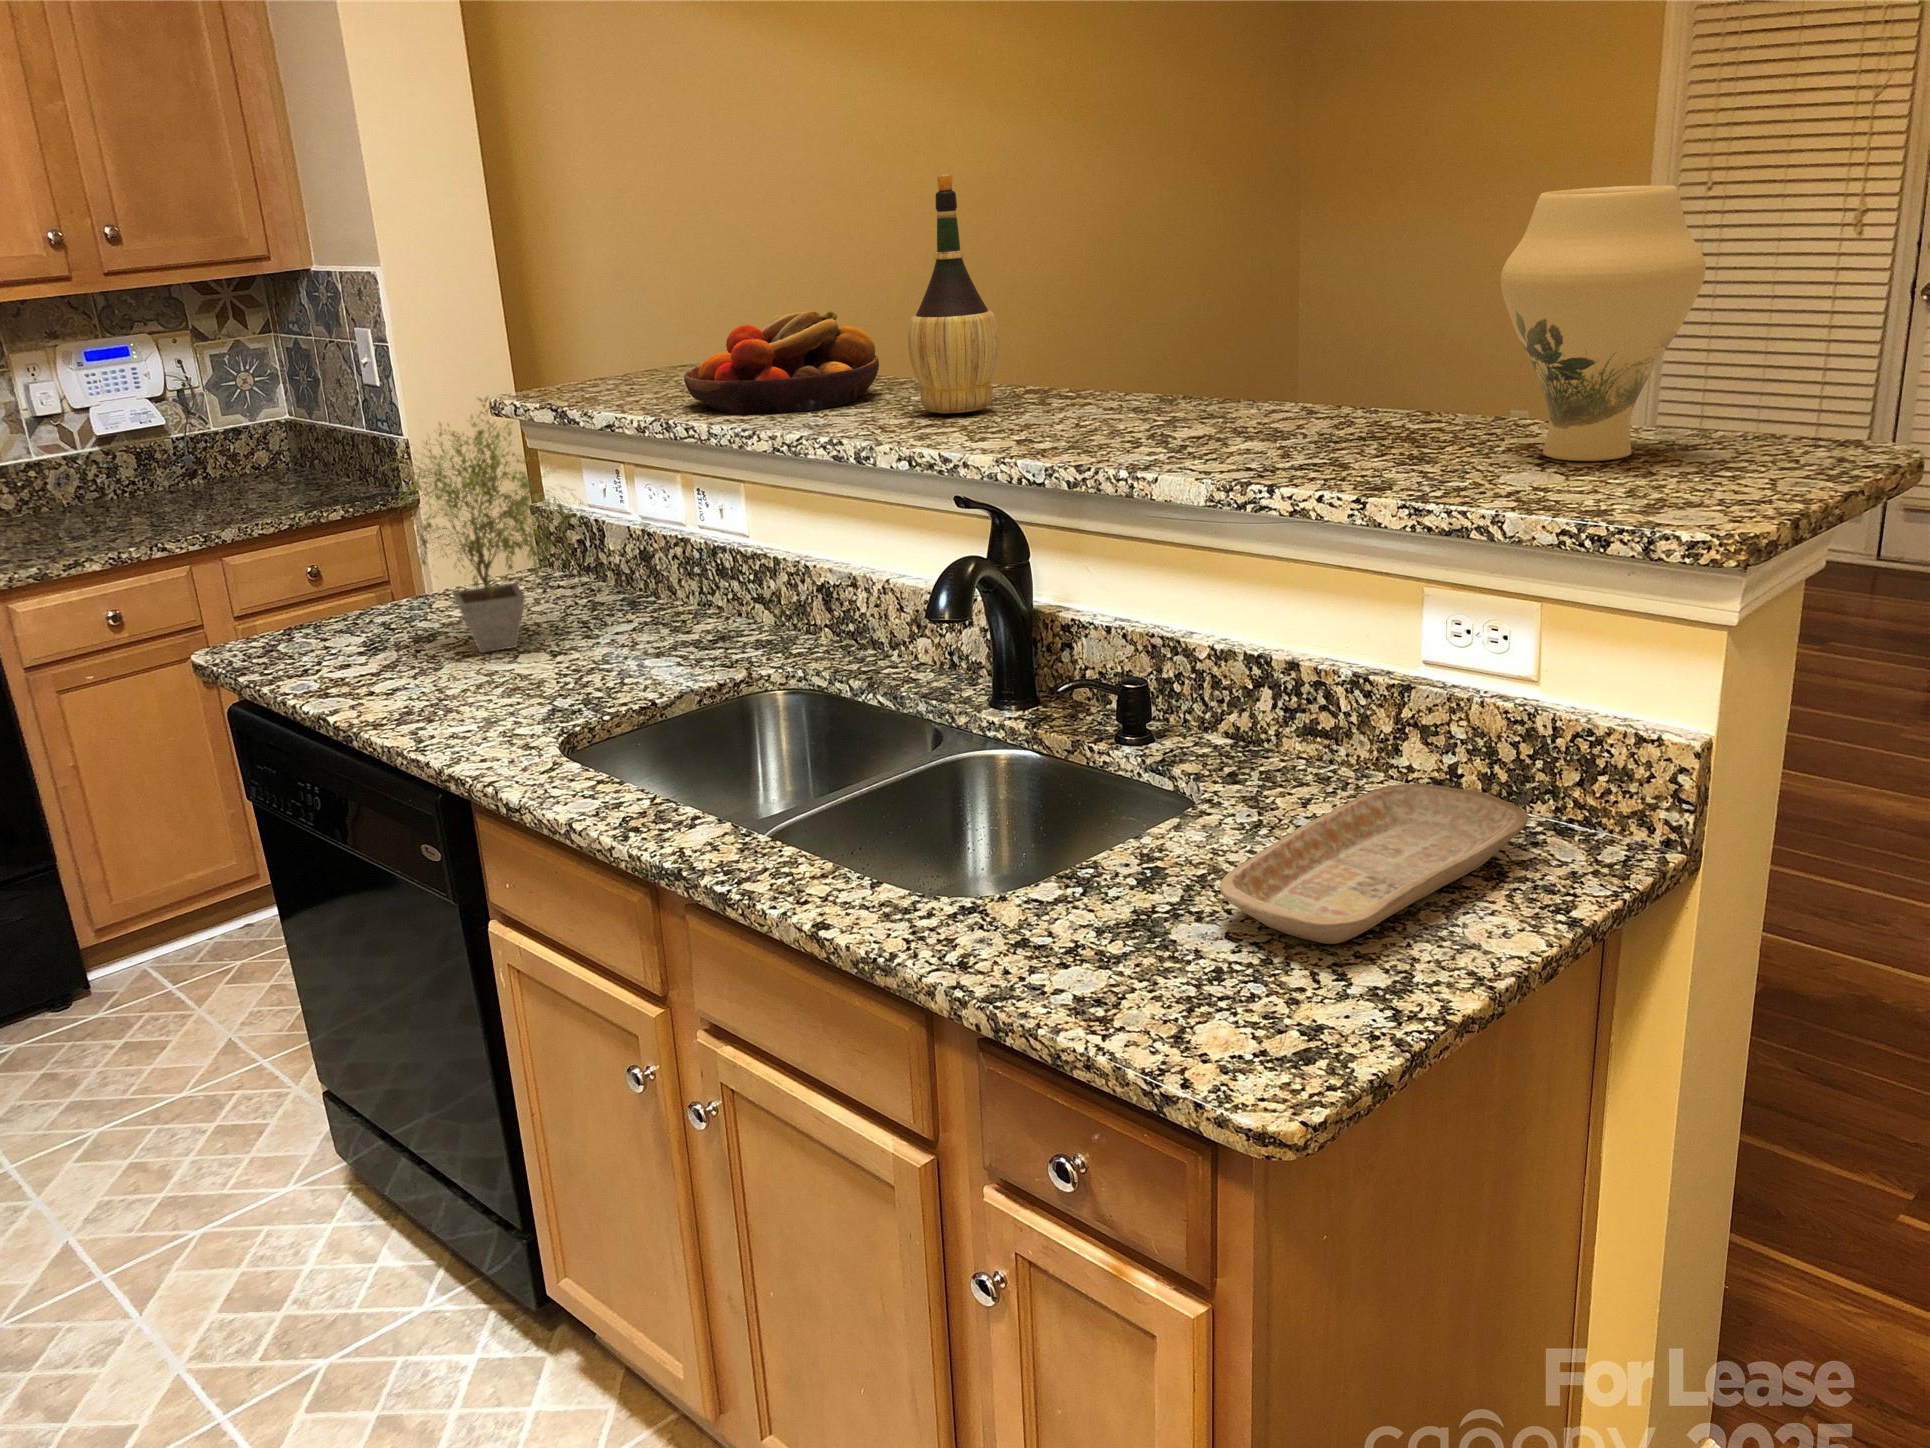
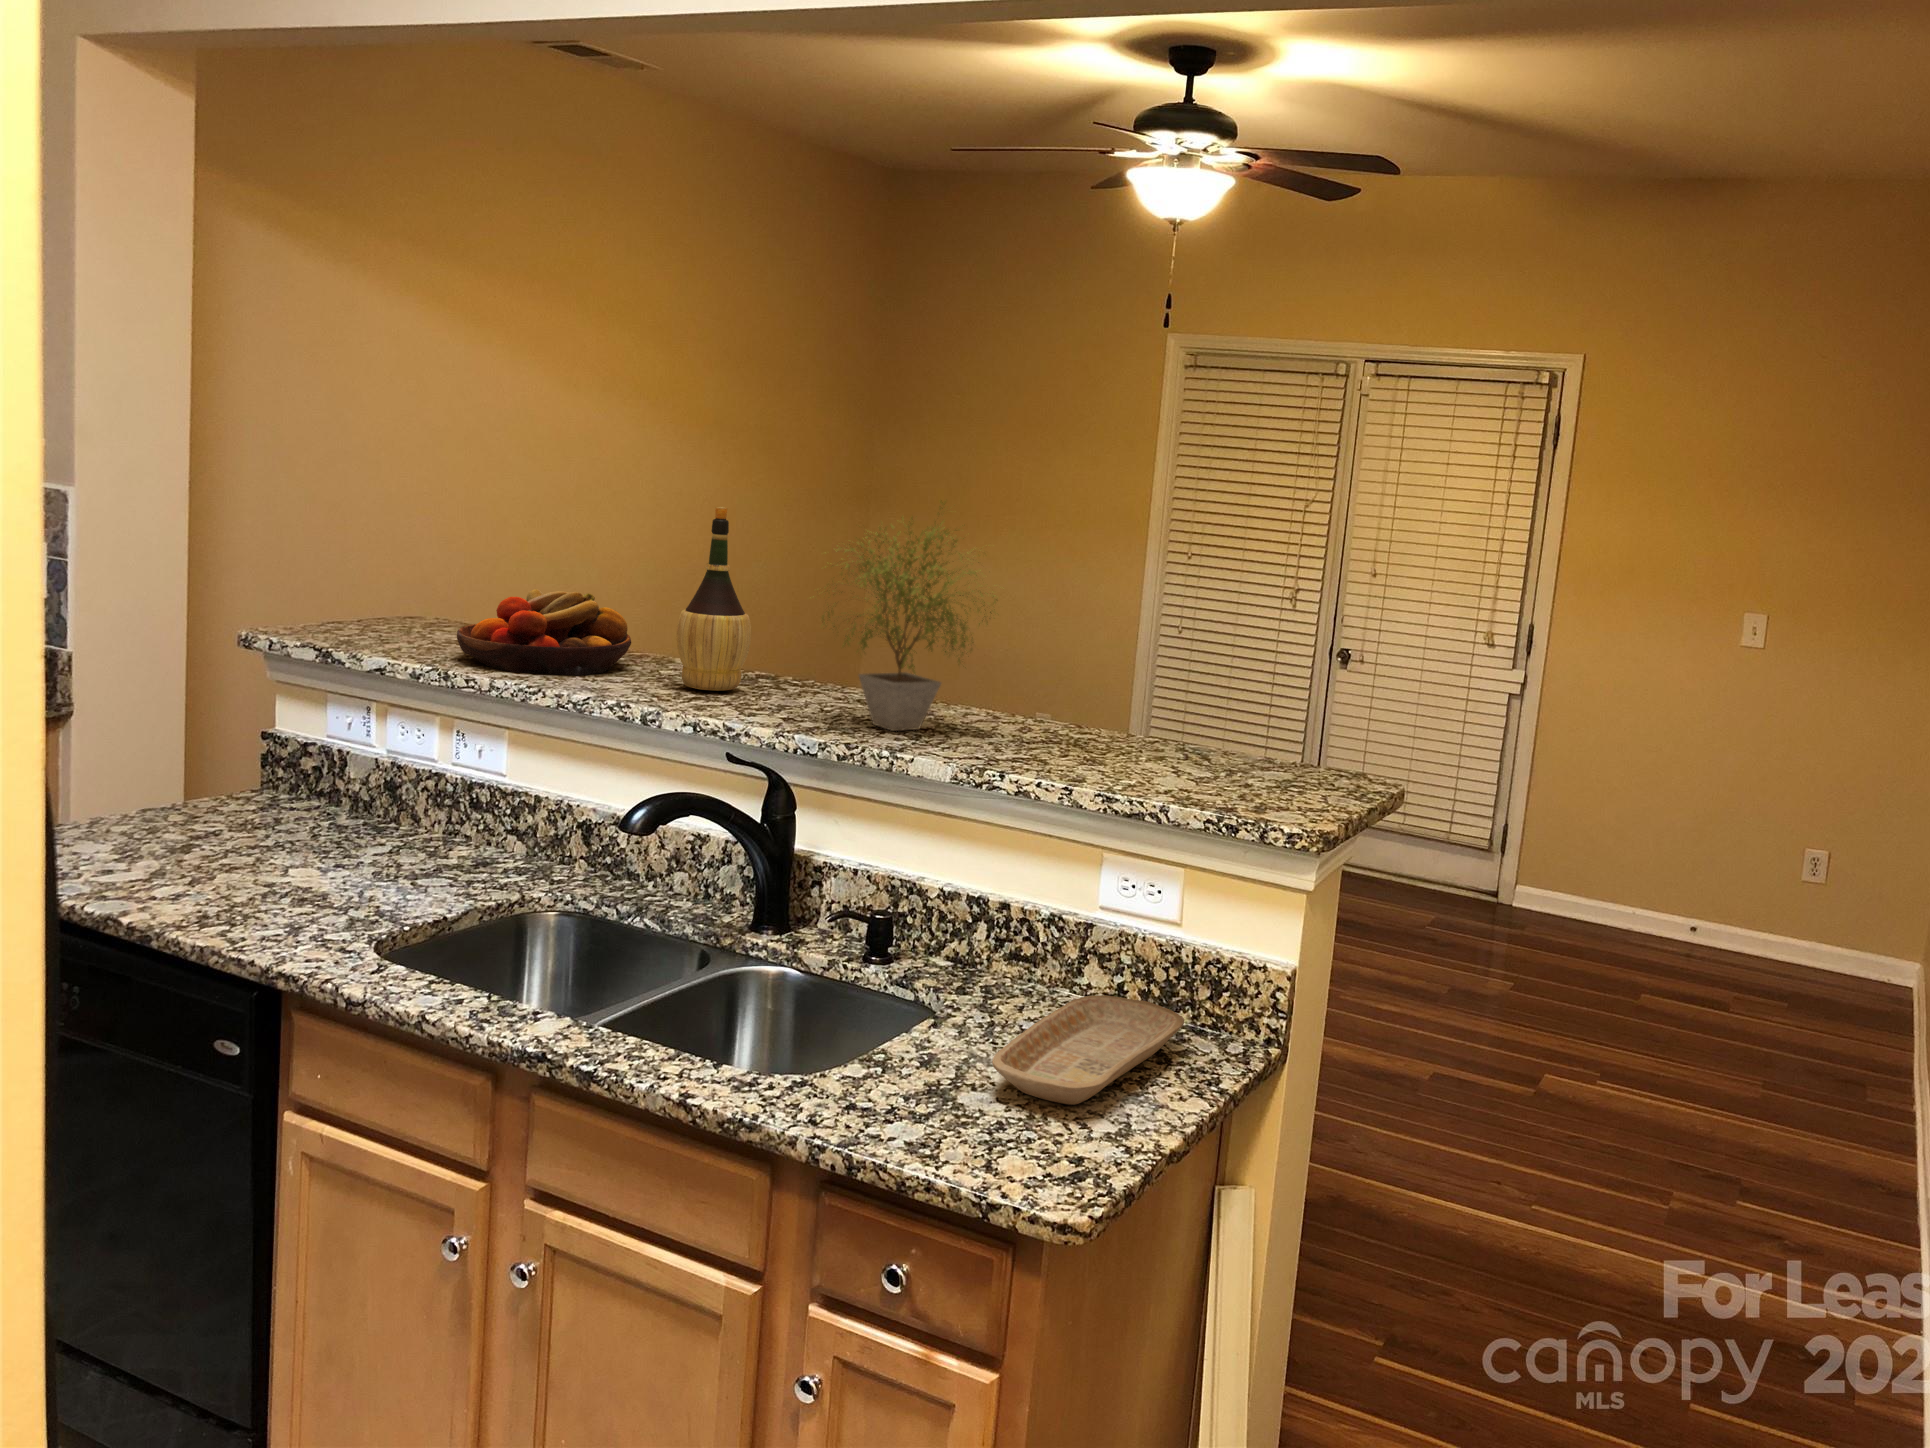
vase: present [1501,185,1706,461] -> none [1150,591,1278,774]
potted plant: present [384,397,581,653] -> present [822,502,997,731]

